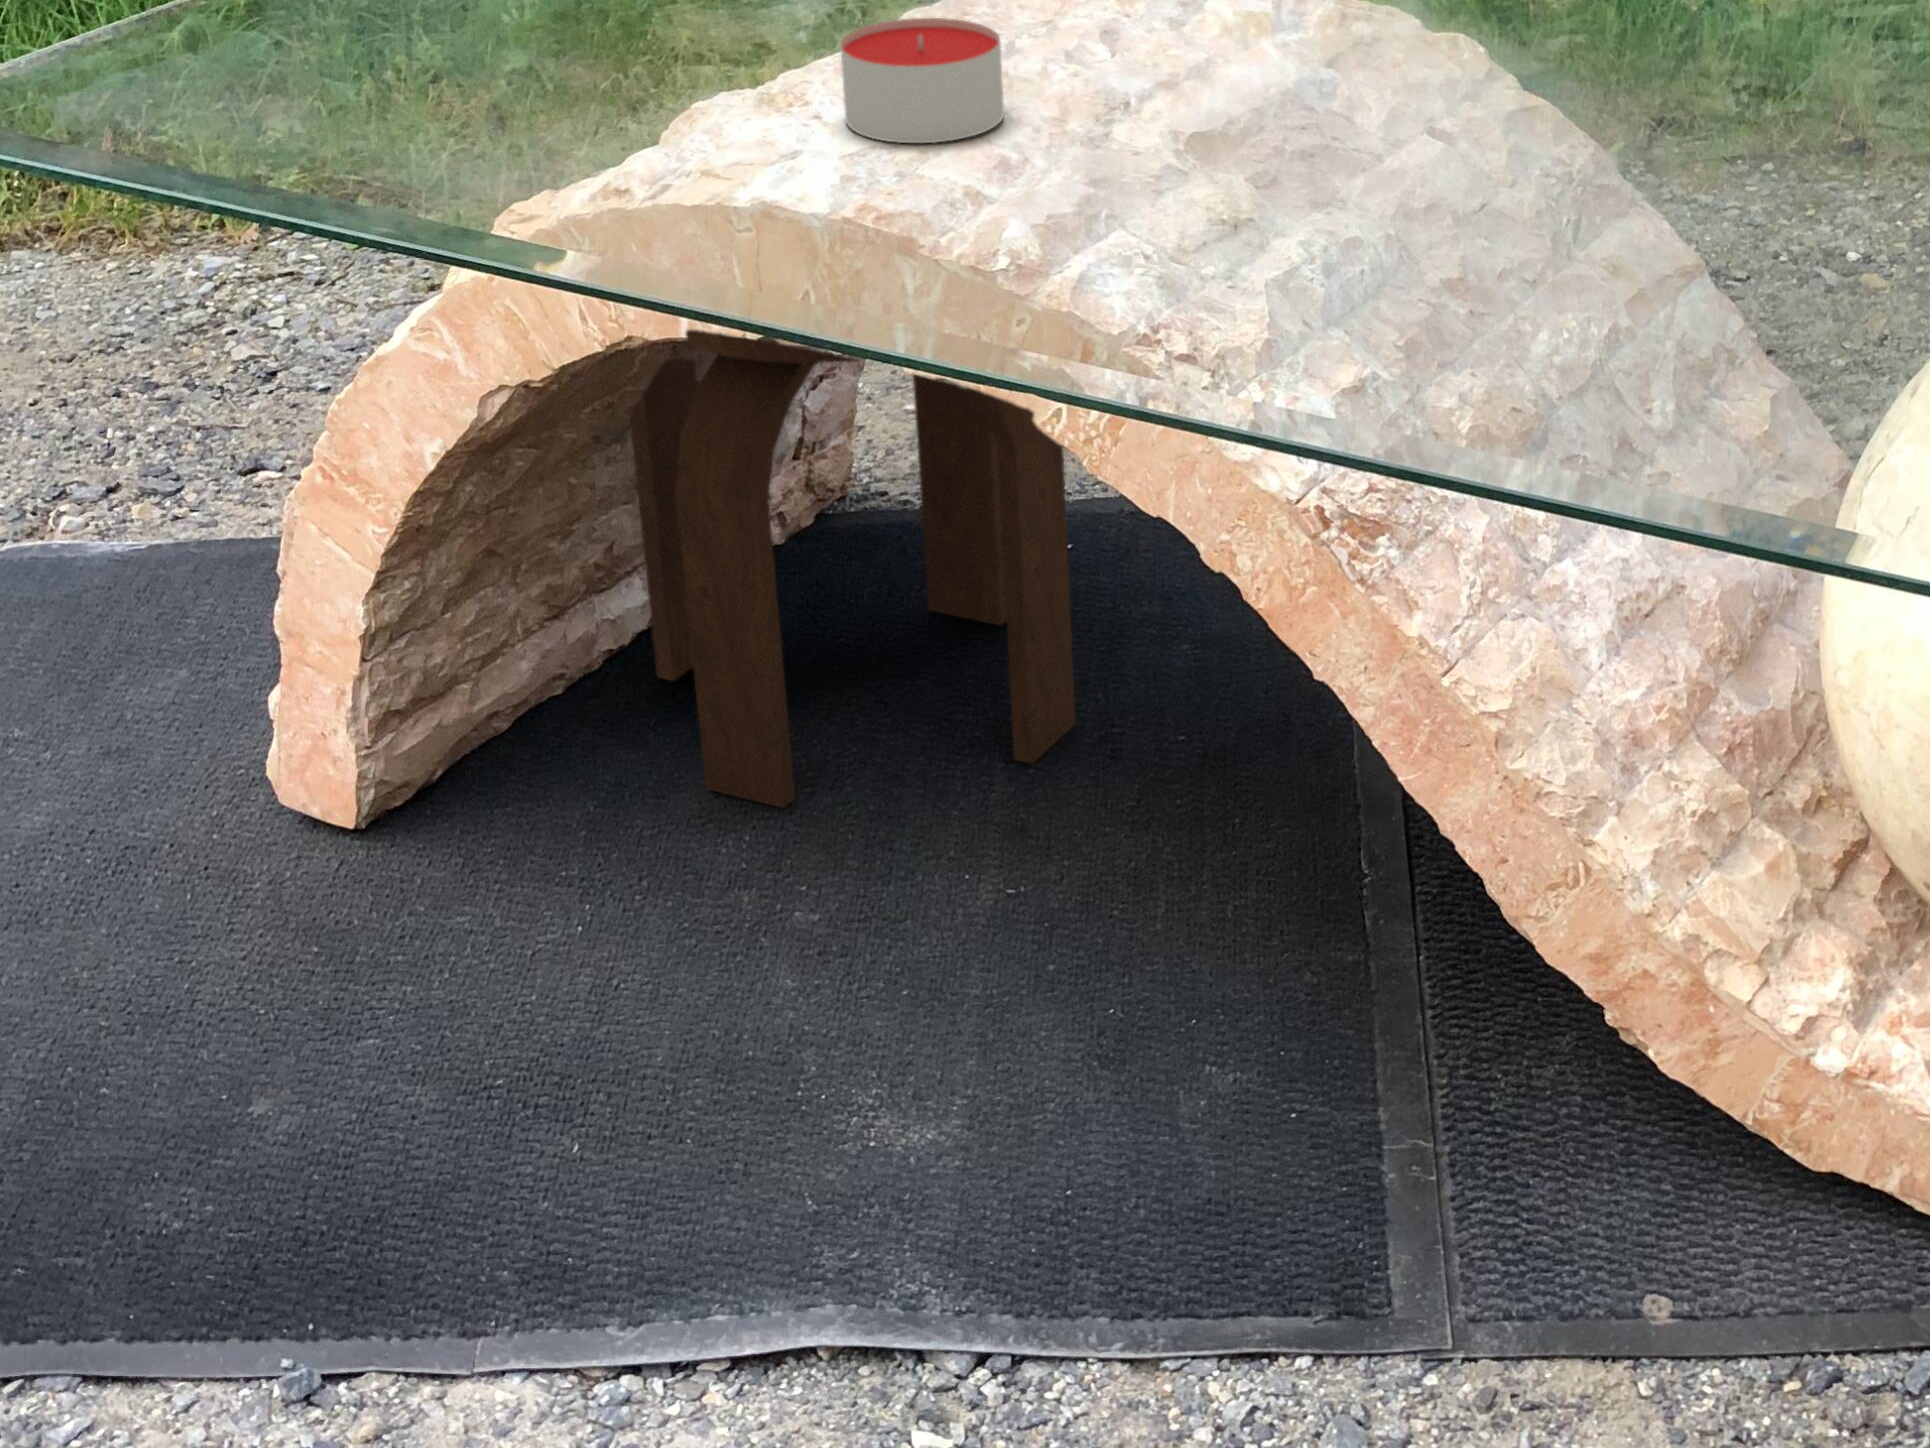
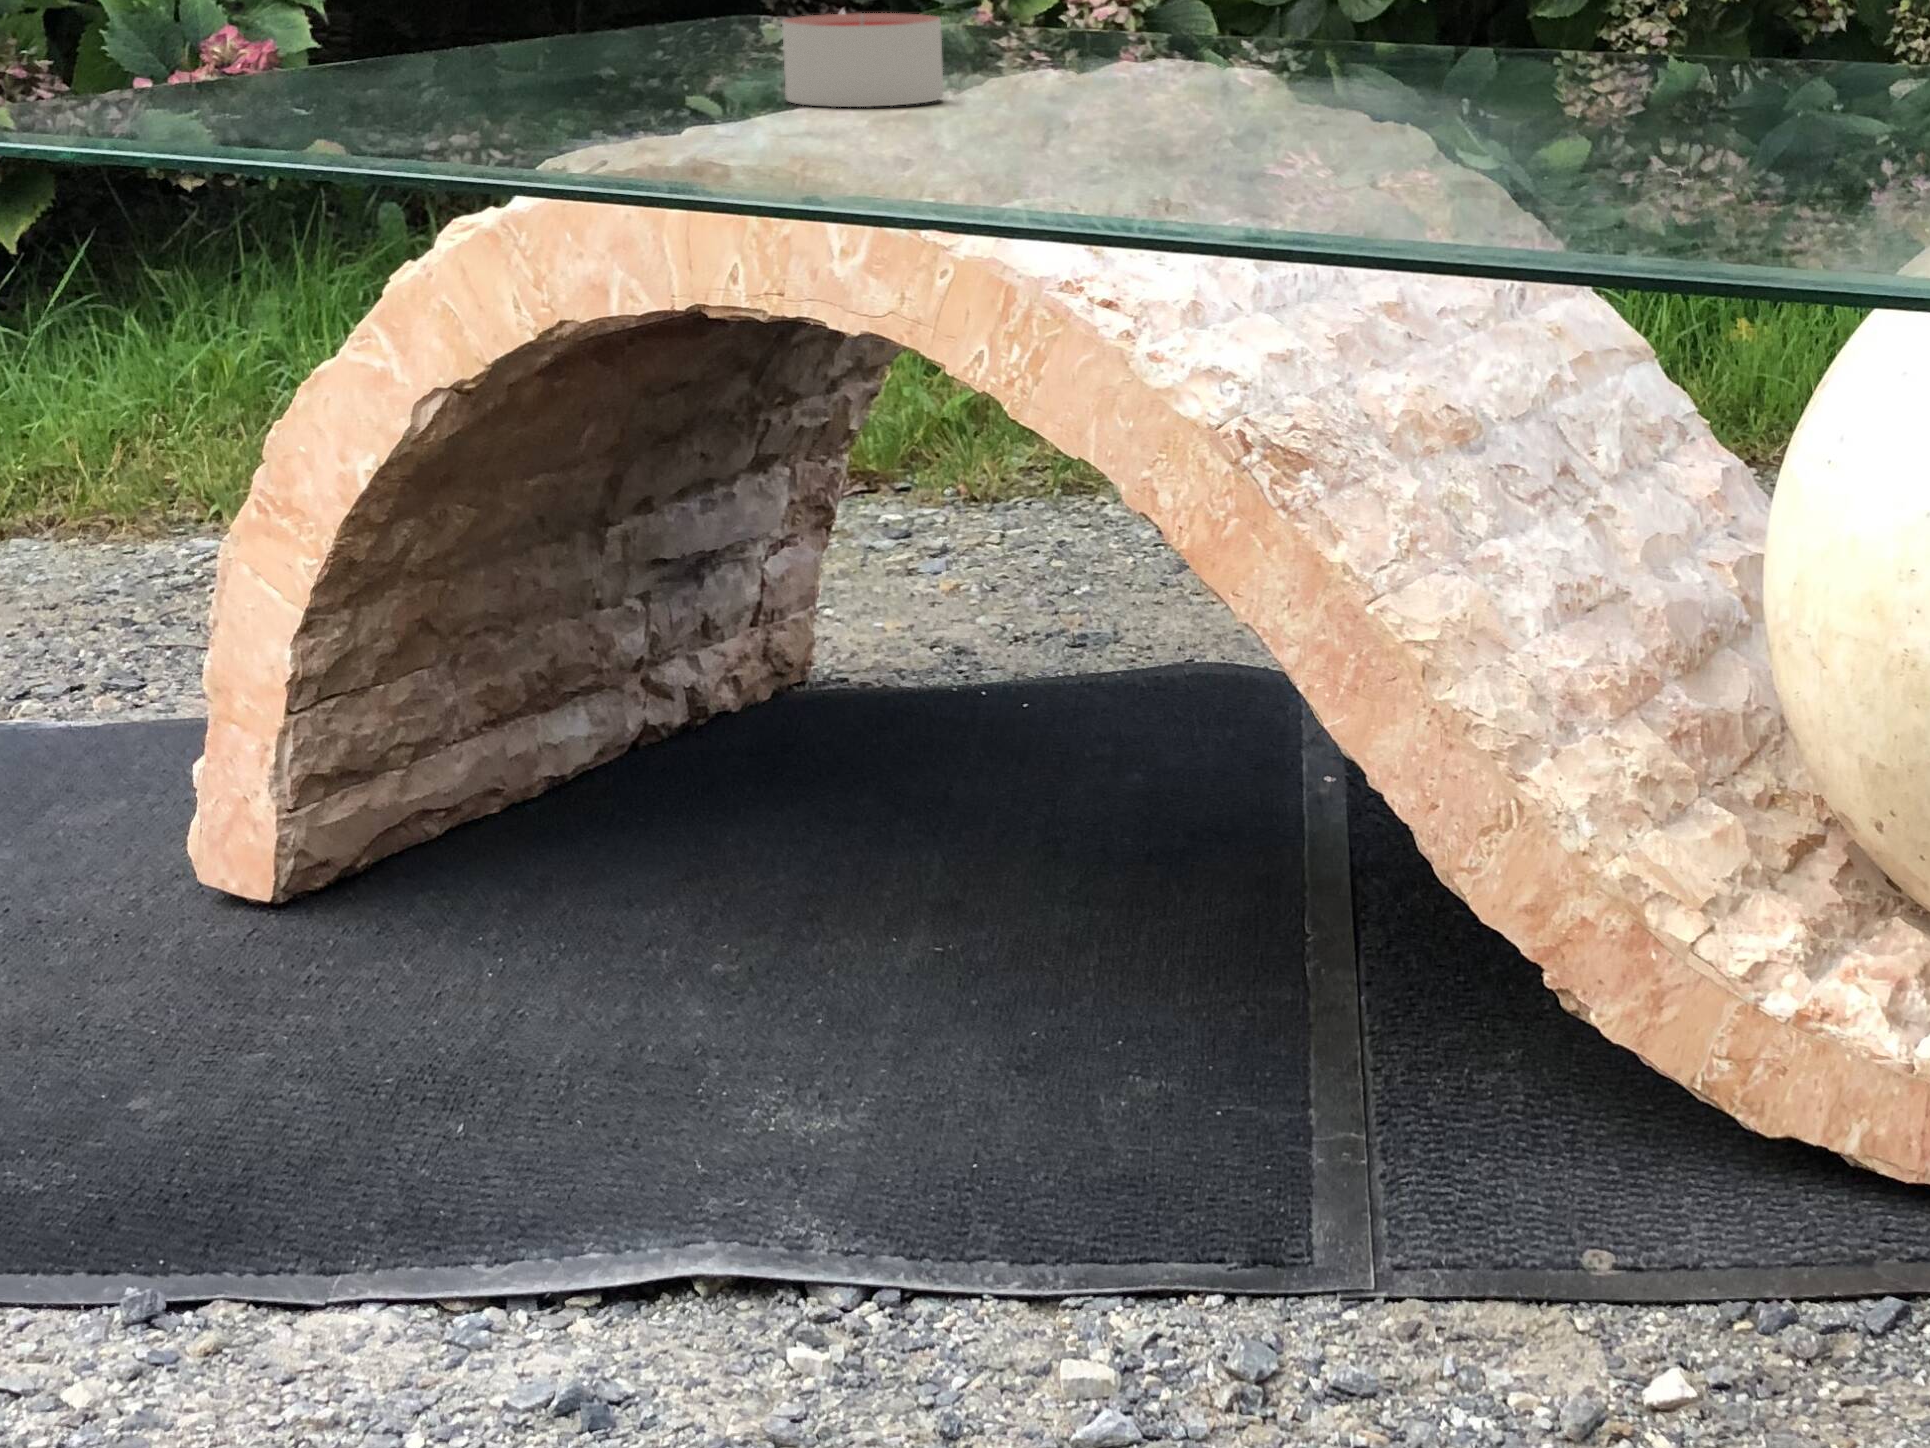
stool: present [630,330,1075,808] -> none [577,330,1022,909]

